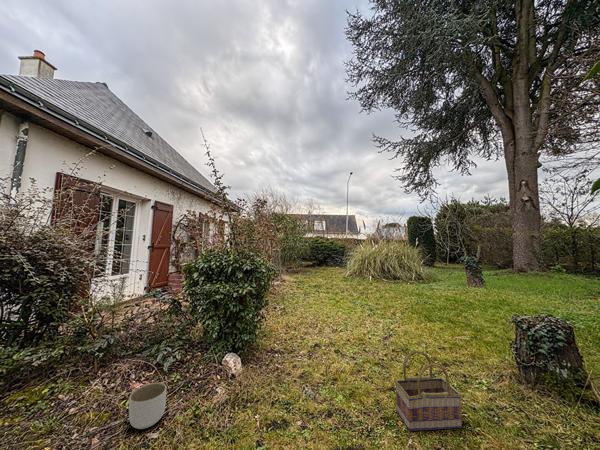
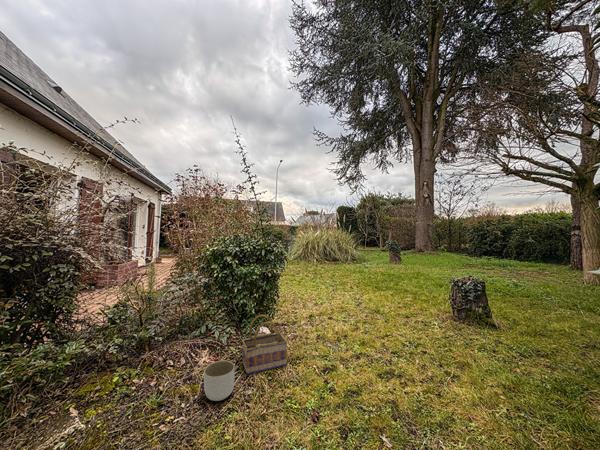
basket: present [395,350,462,431] -> present [242,315,287,374]

